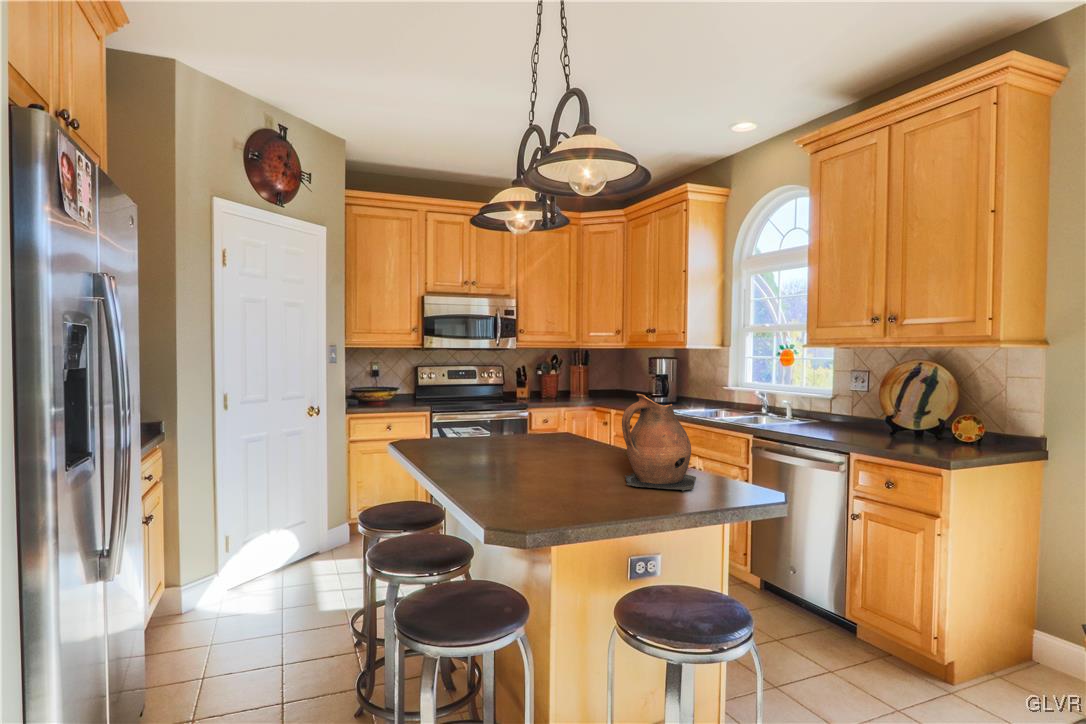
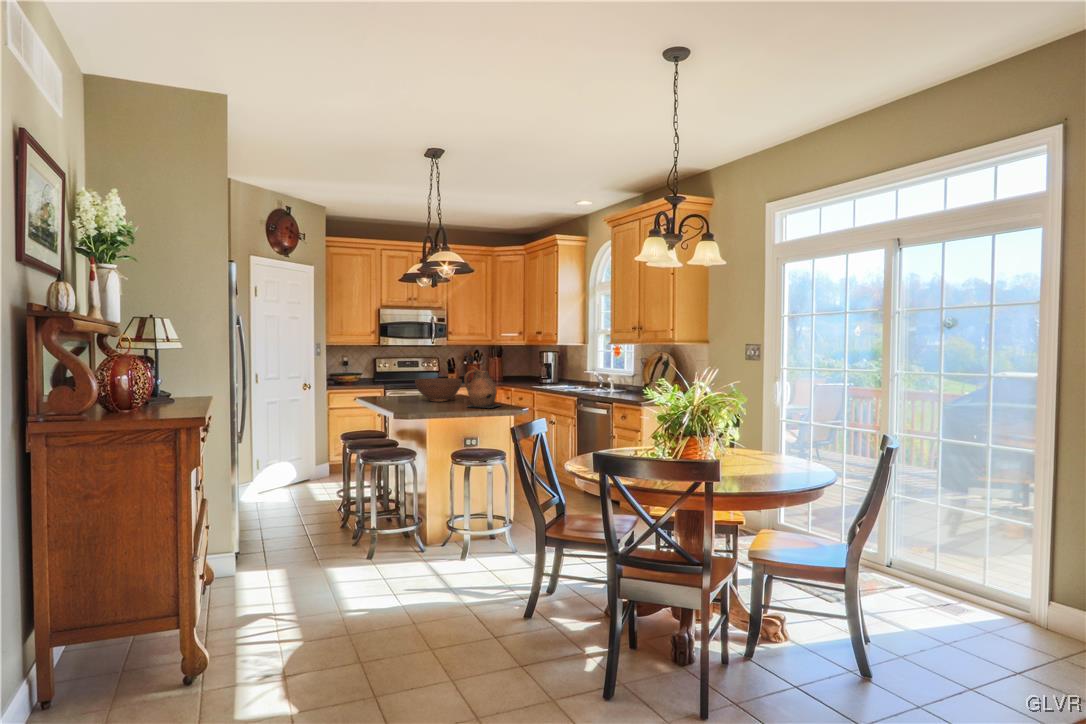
fruit bowl: none [500,410,592,460] -> present [415,378,462,402]

